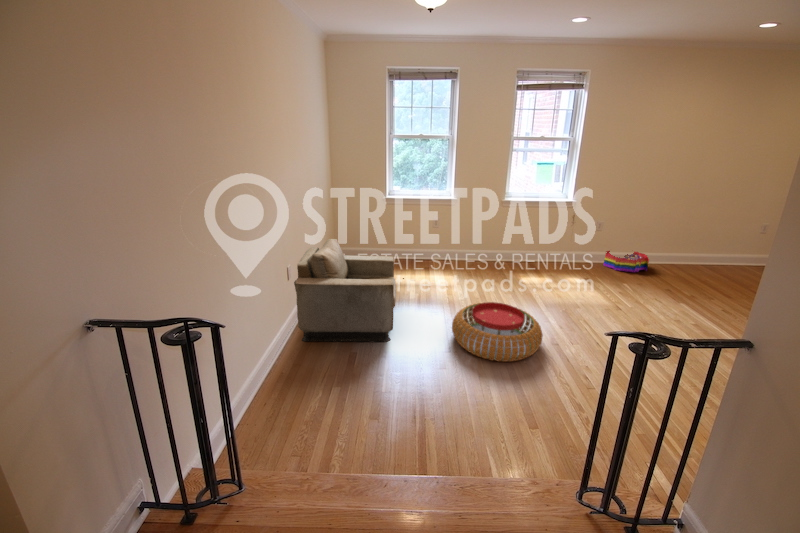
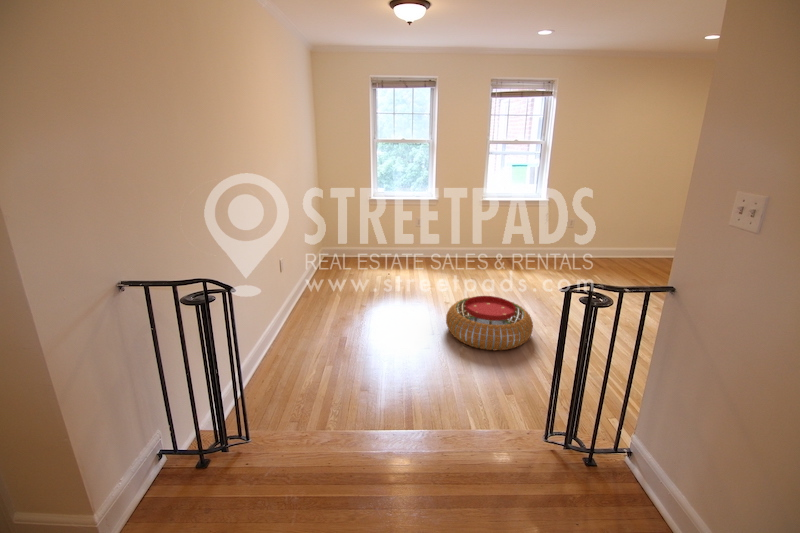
armchair: present [294,239,396,342] -> none [278,236,393,344]
storage bin: present [603,251,649,272] -> none [604,248,650,271]

